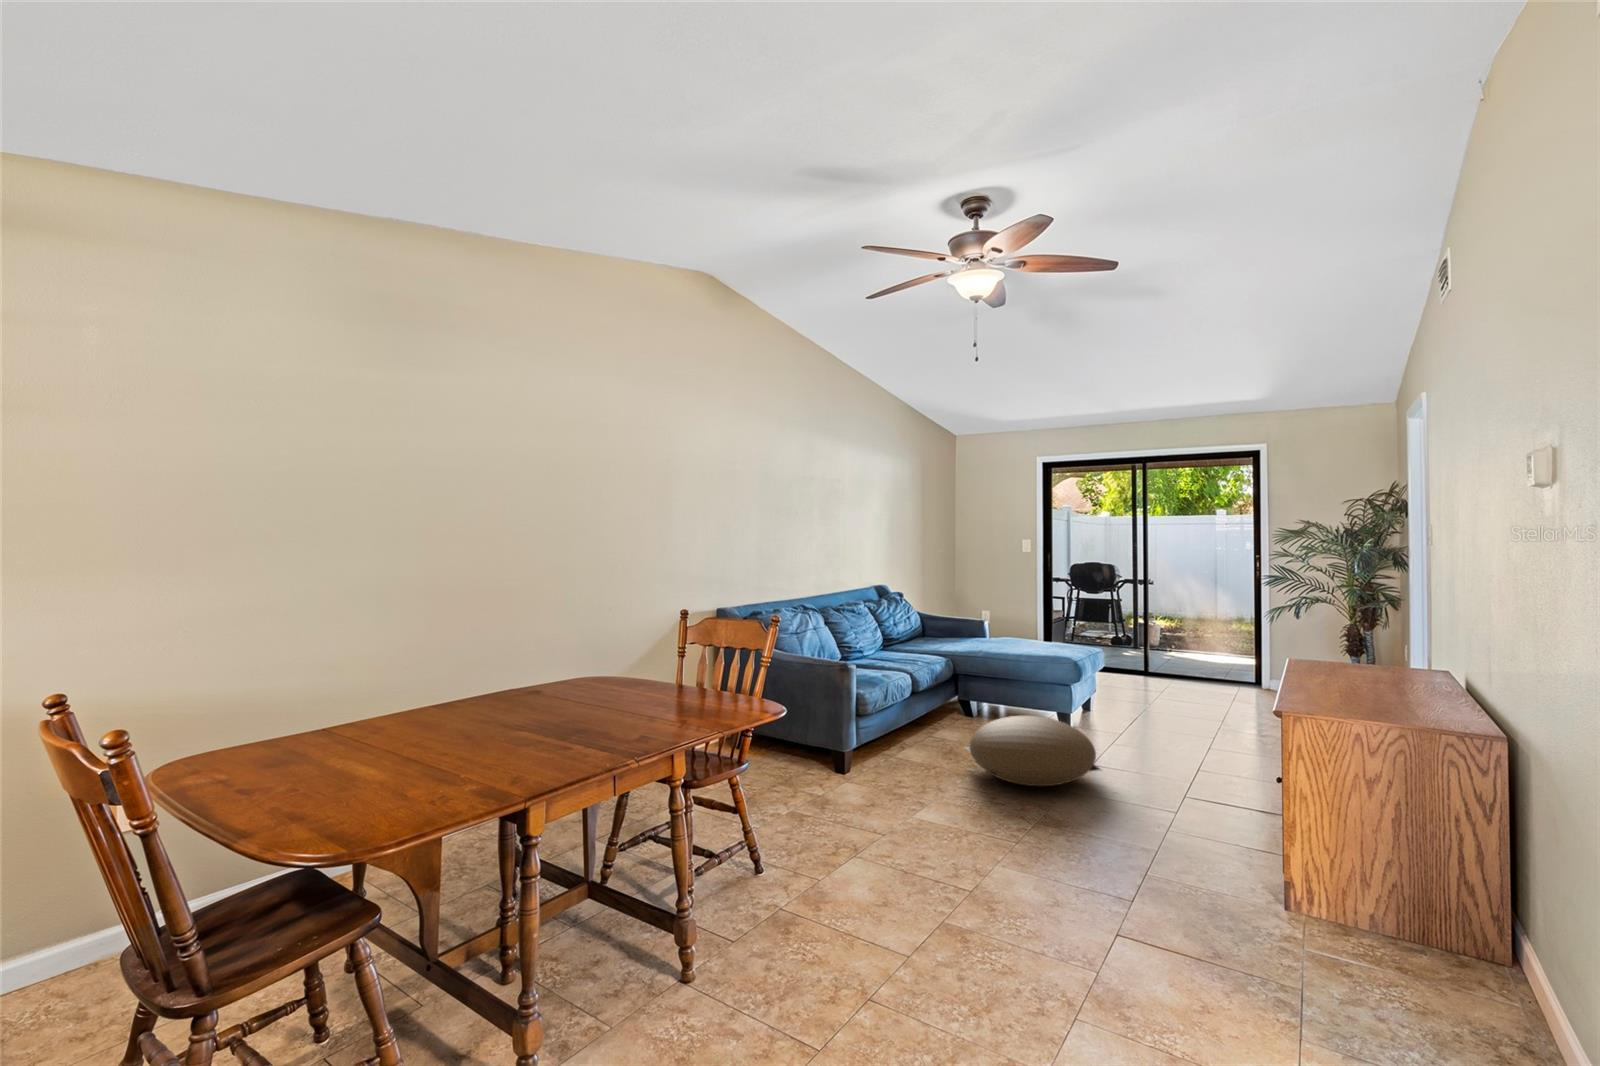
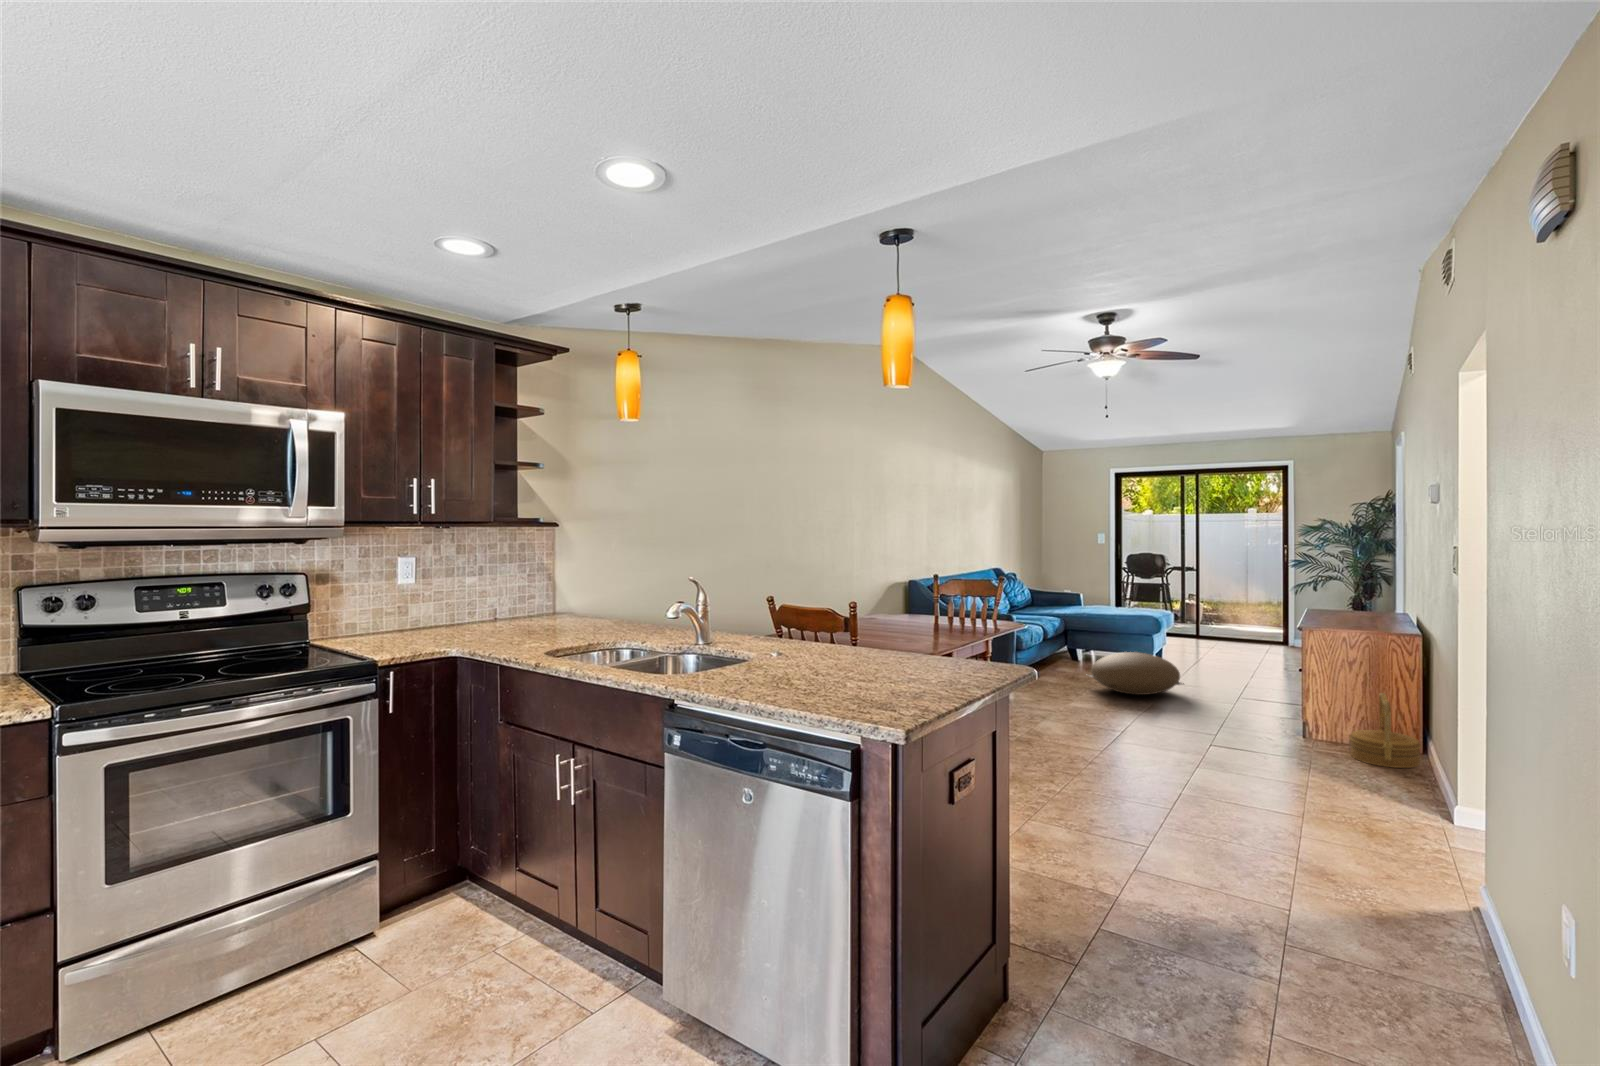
basket: none [1371,846,1523,1022] -> present [1349,693,1421,768]

